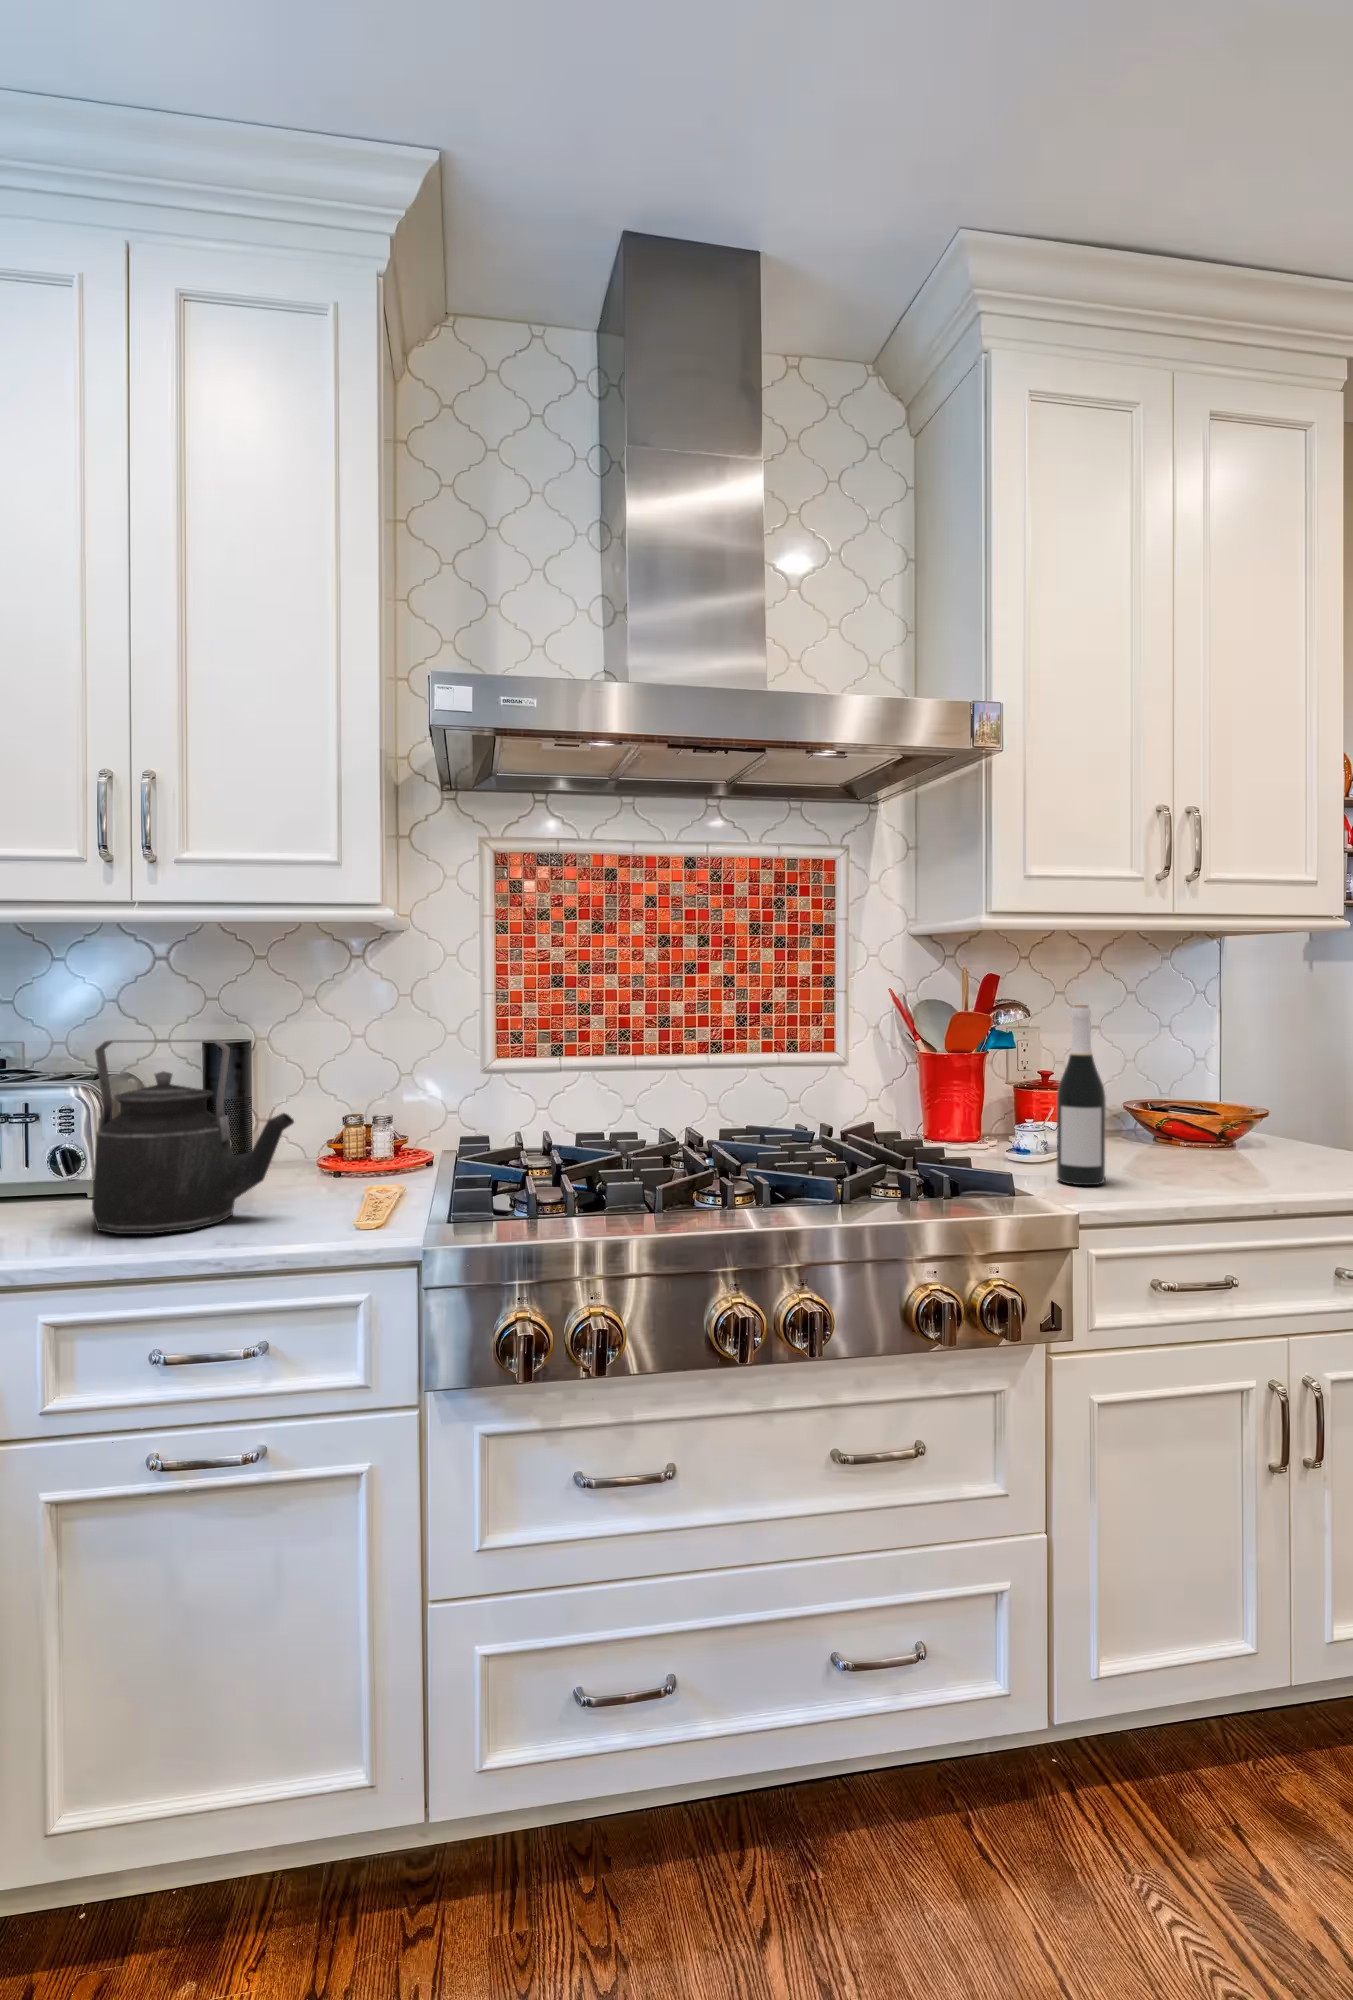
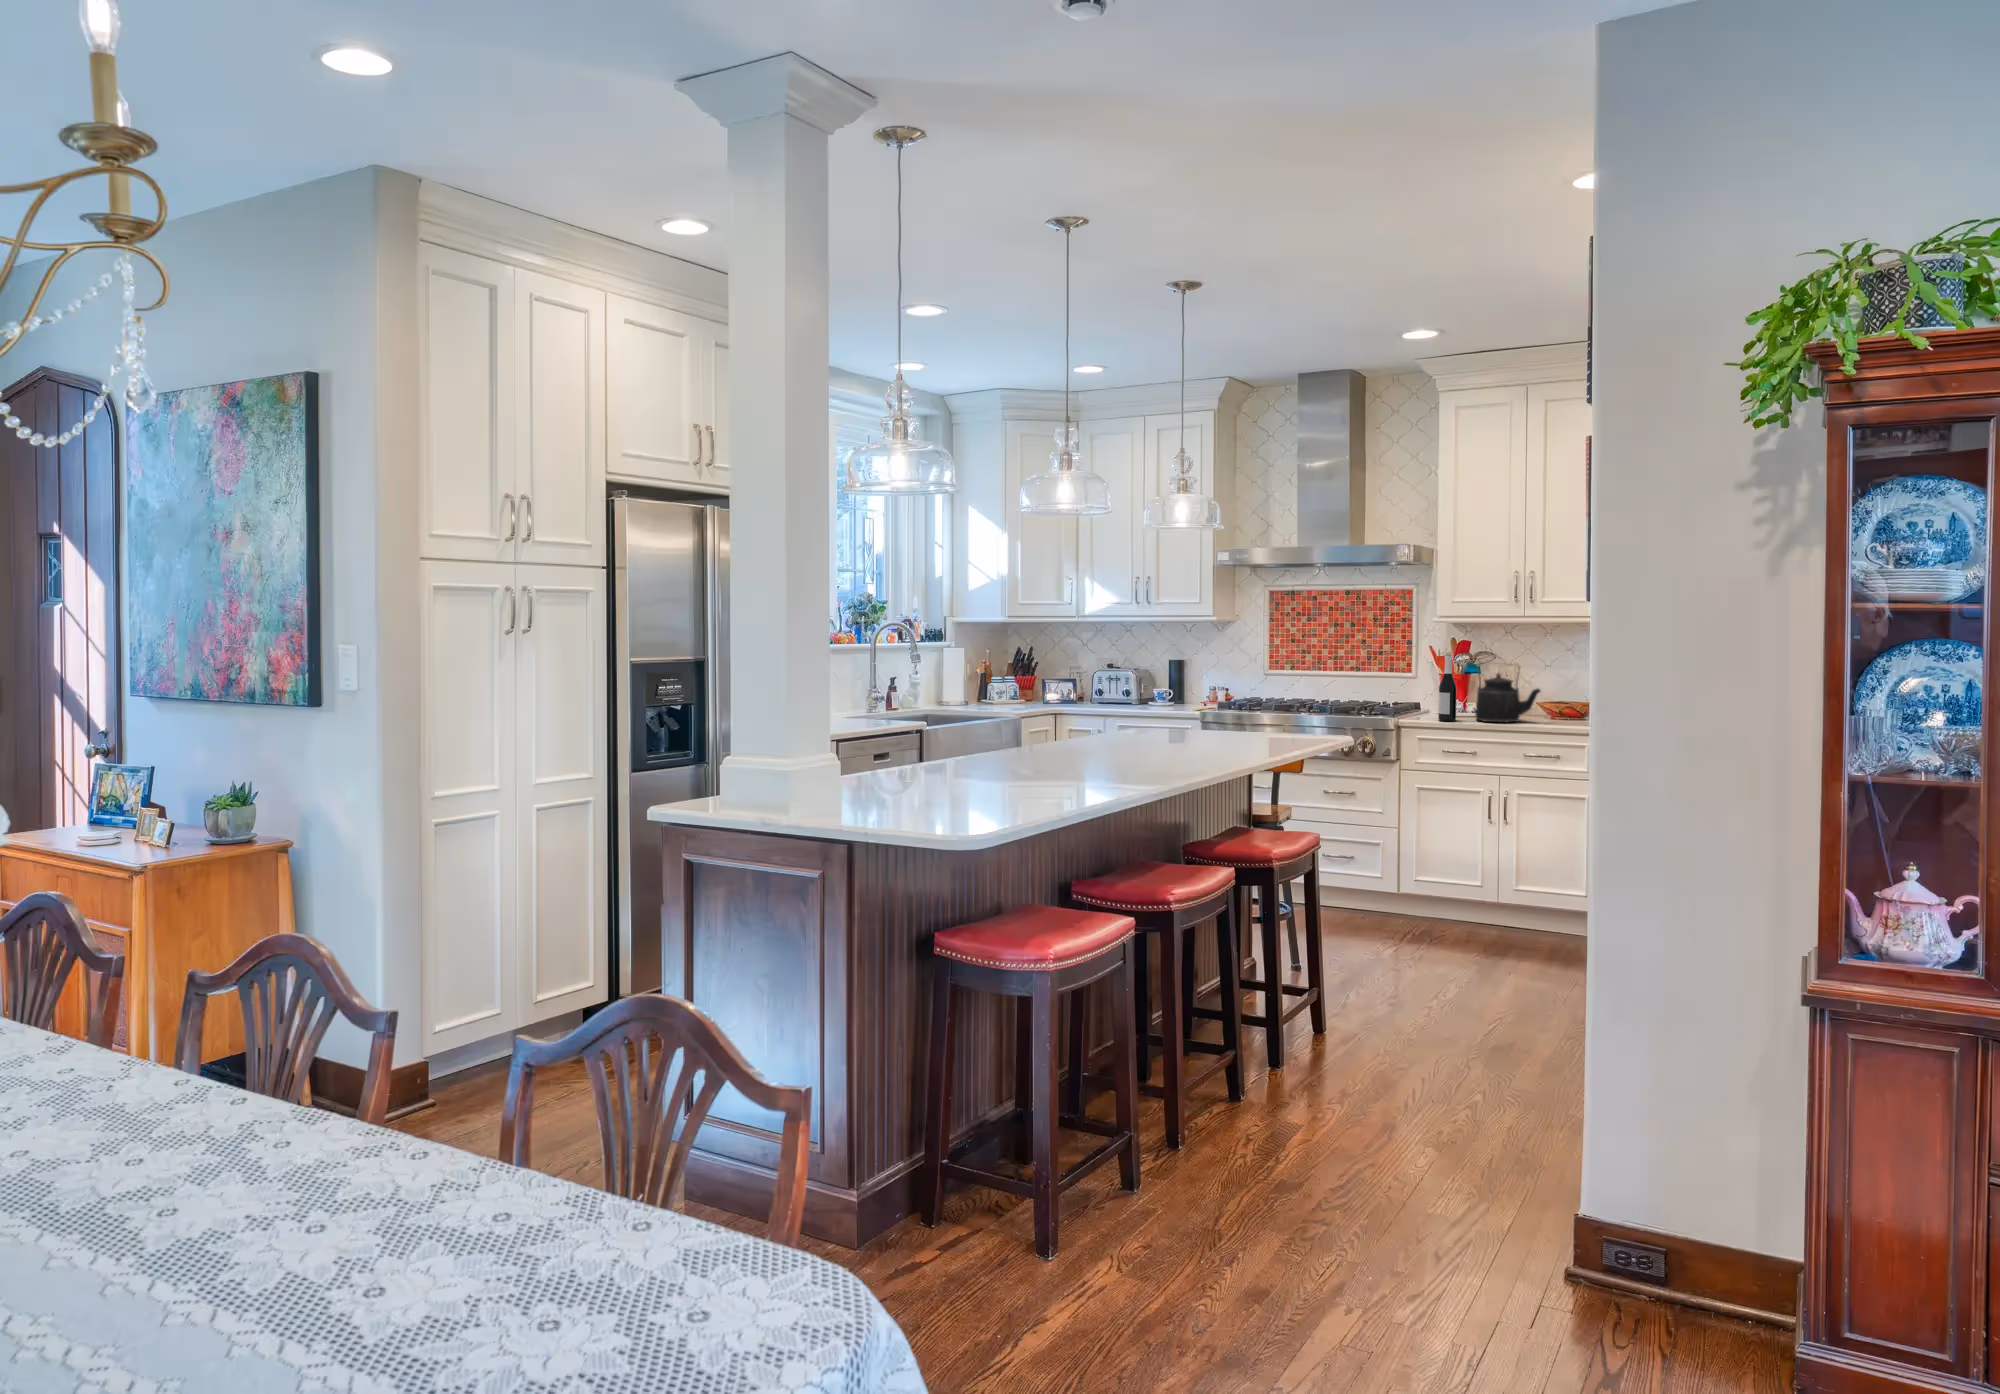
kettle: present [92,1039,294,1234] -> present [1475,665,1540,722]

